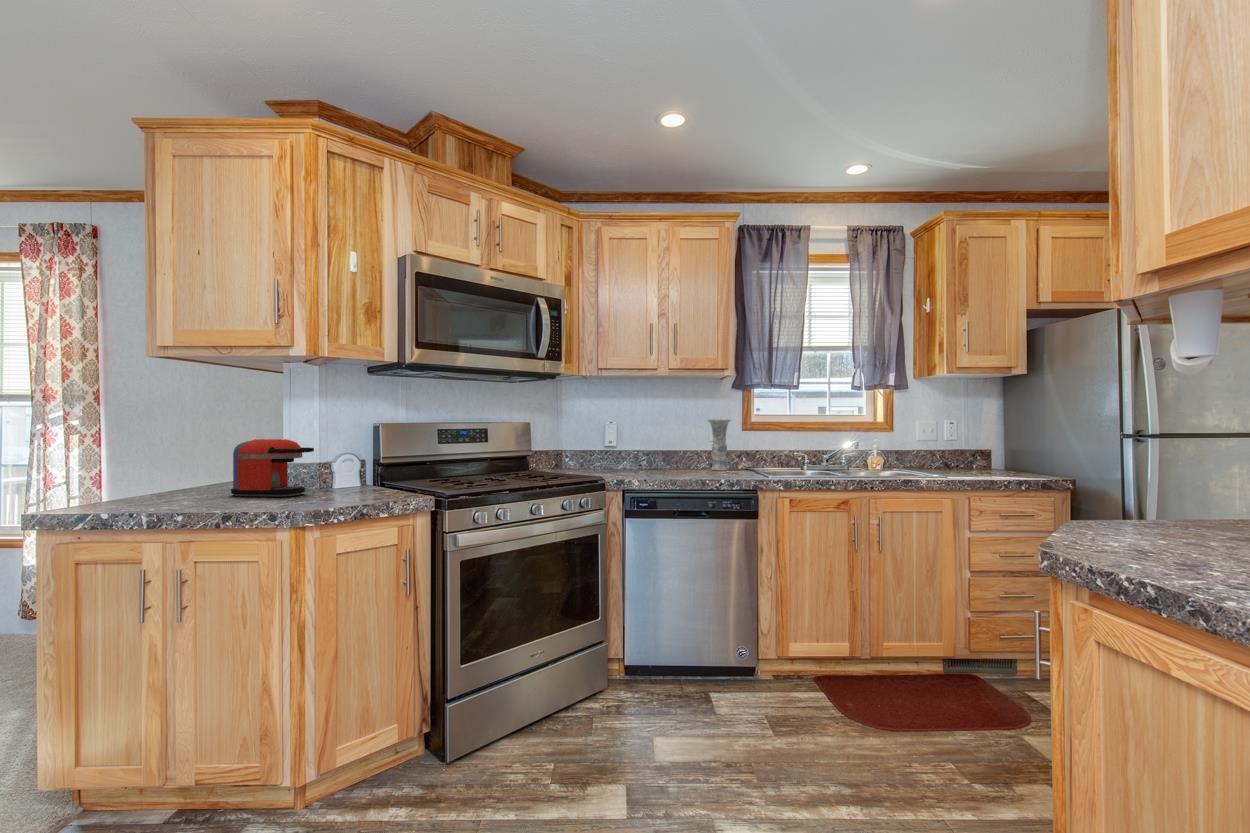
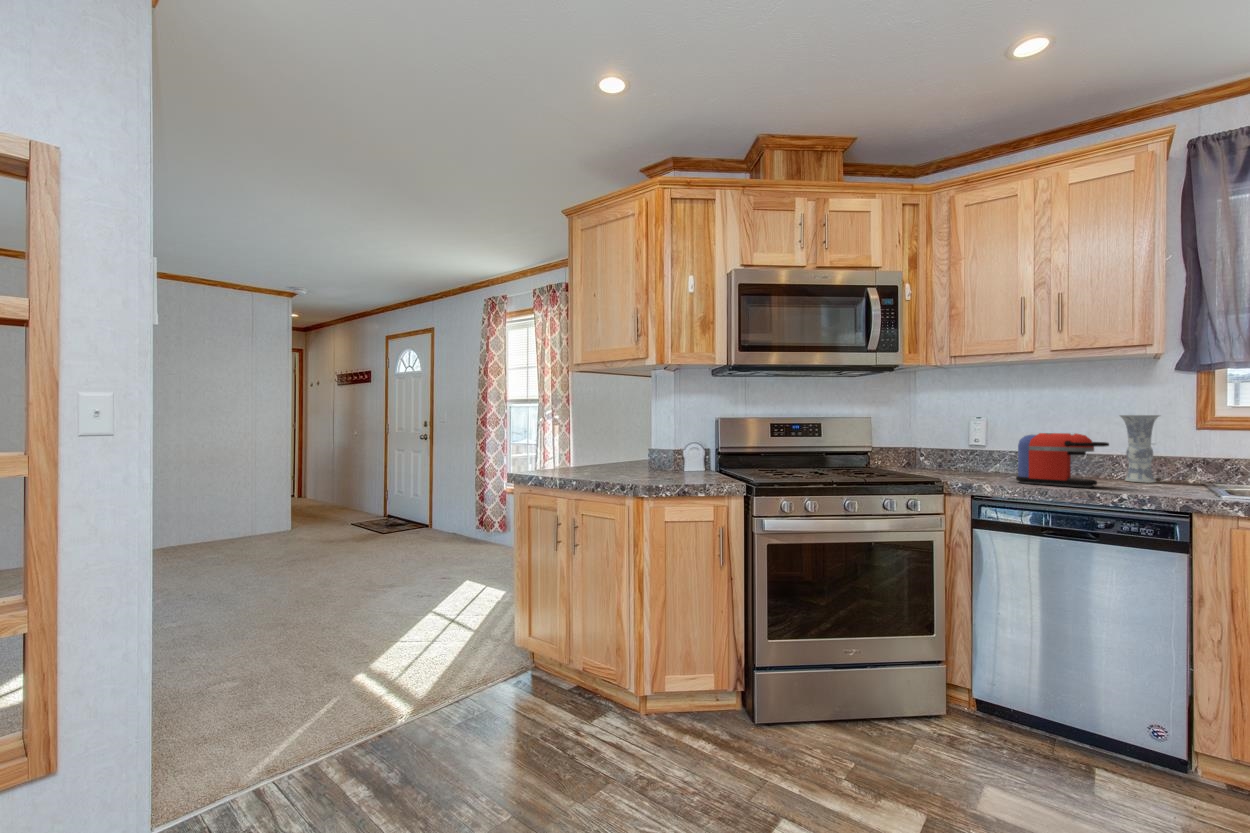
coffee maker: present [231,439,314,497] -> present [1016,433,1109,487]

